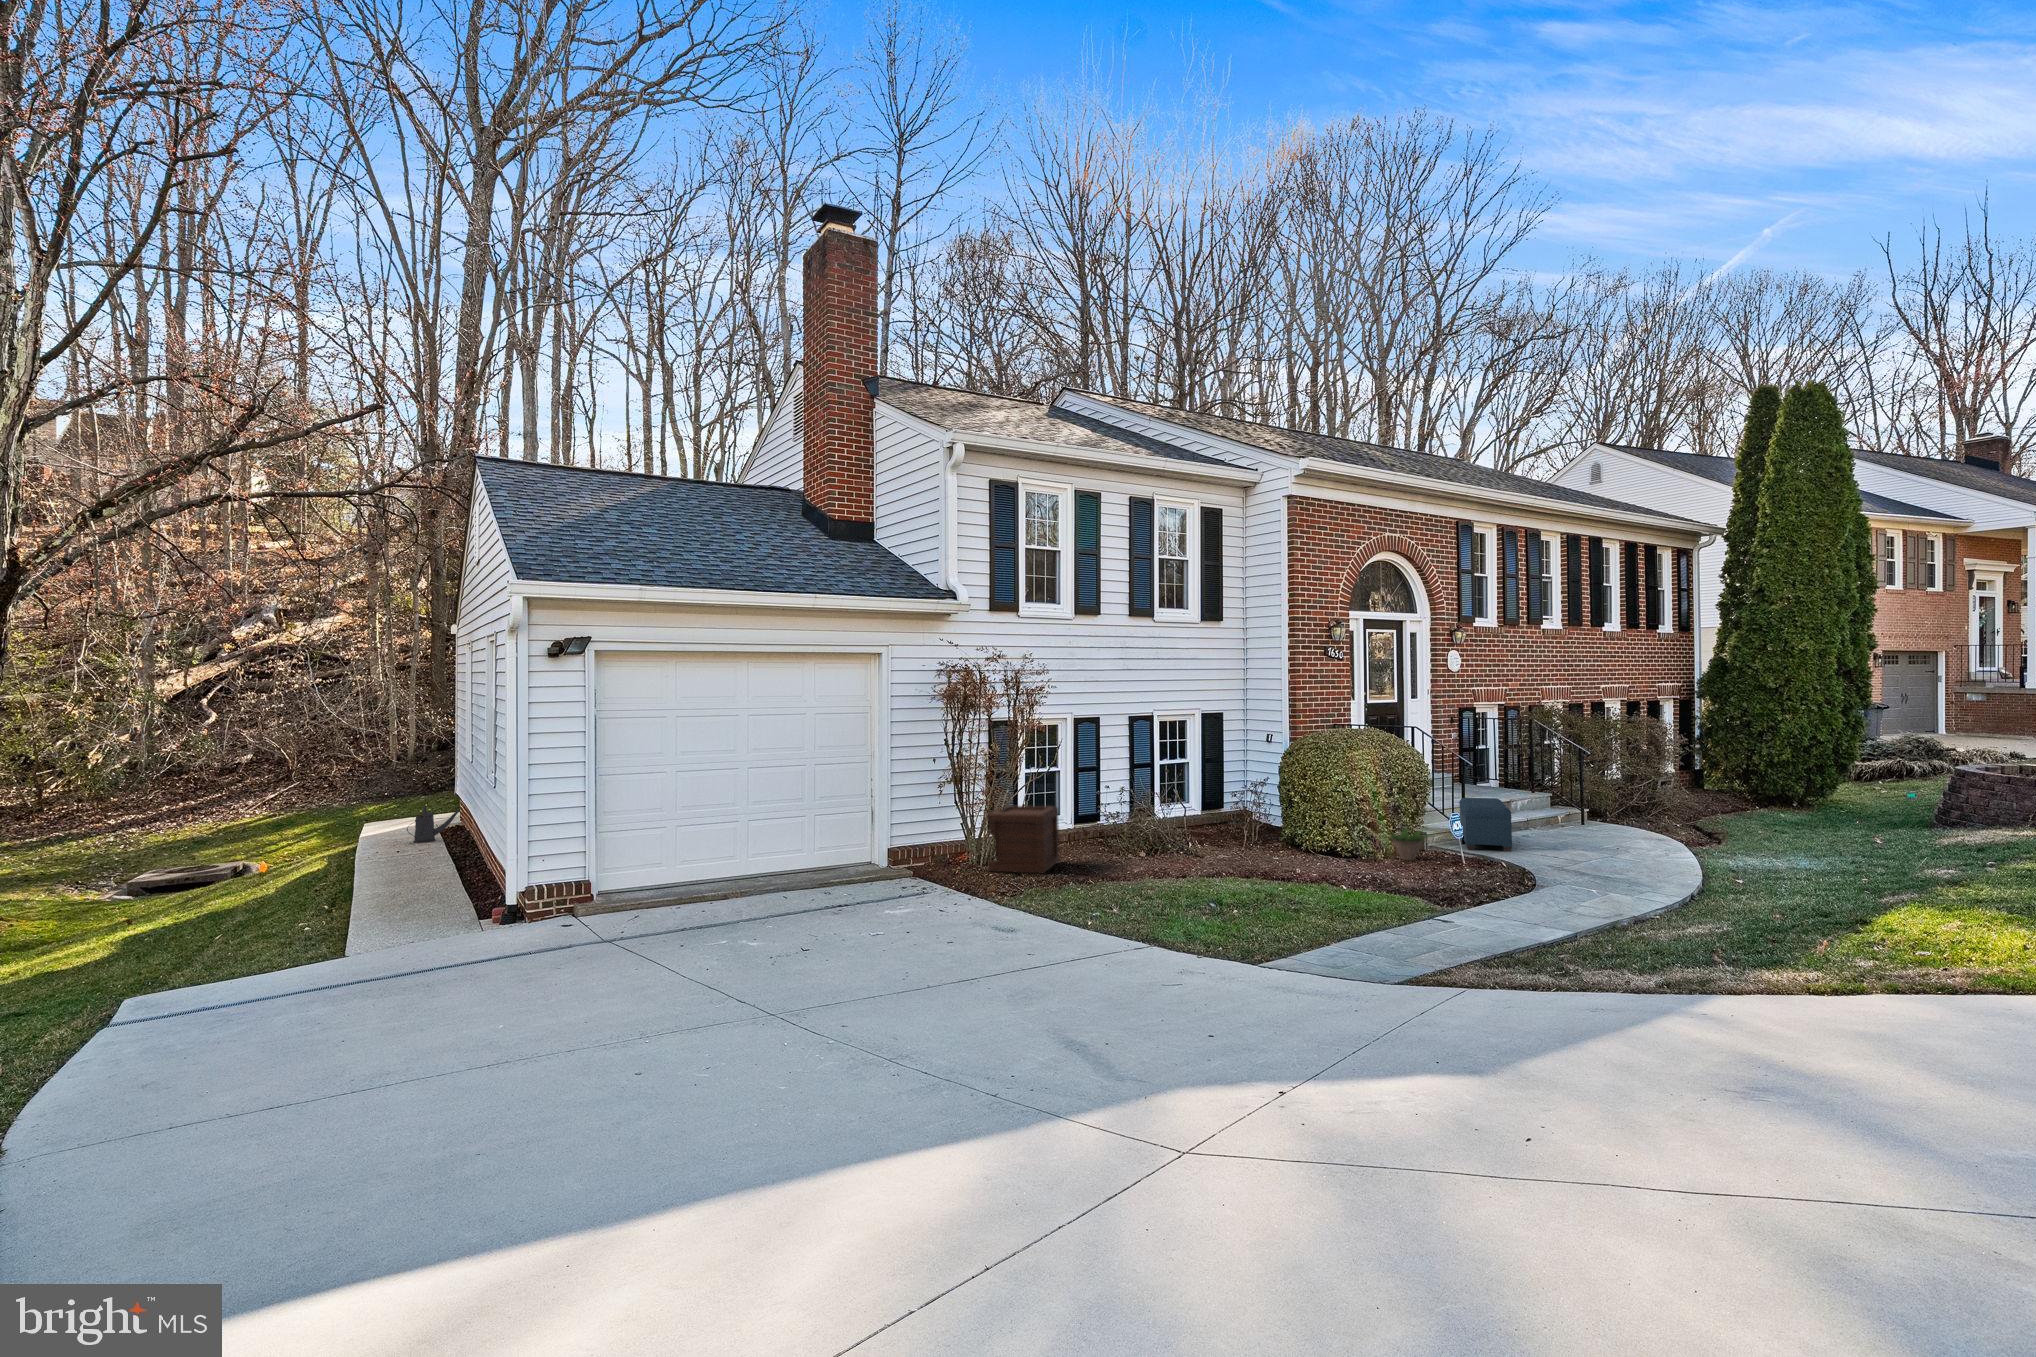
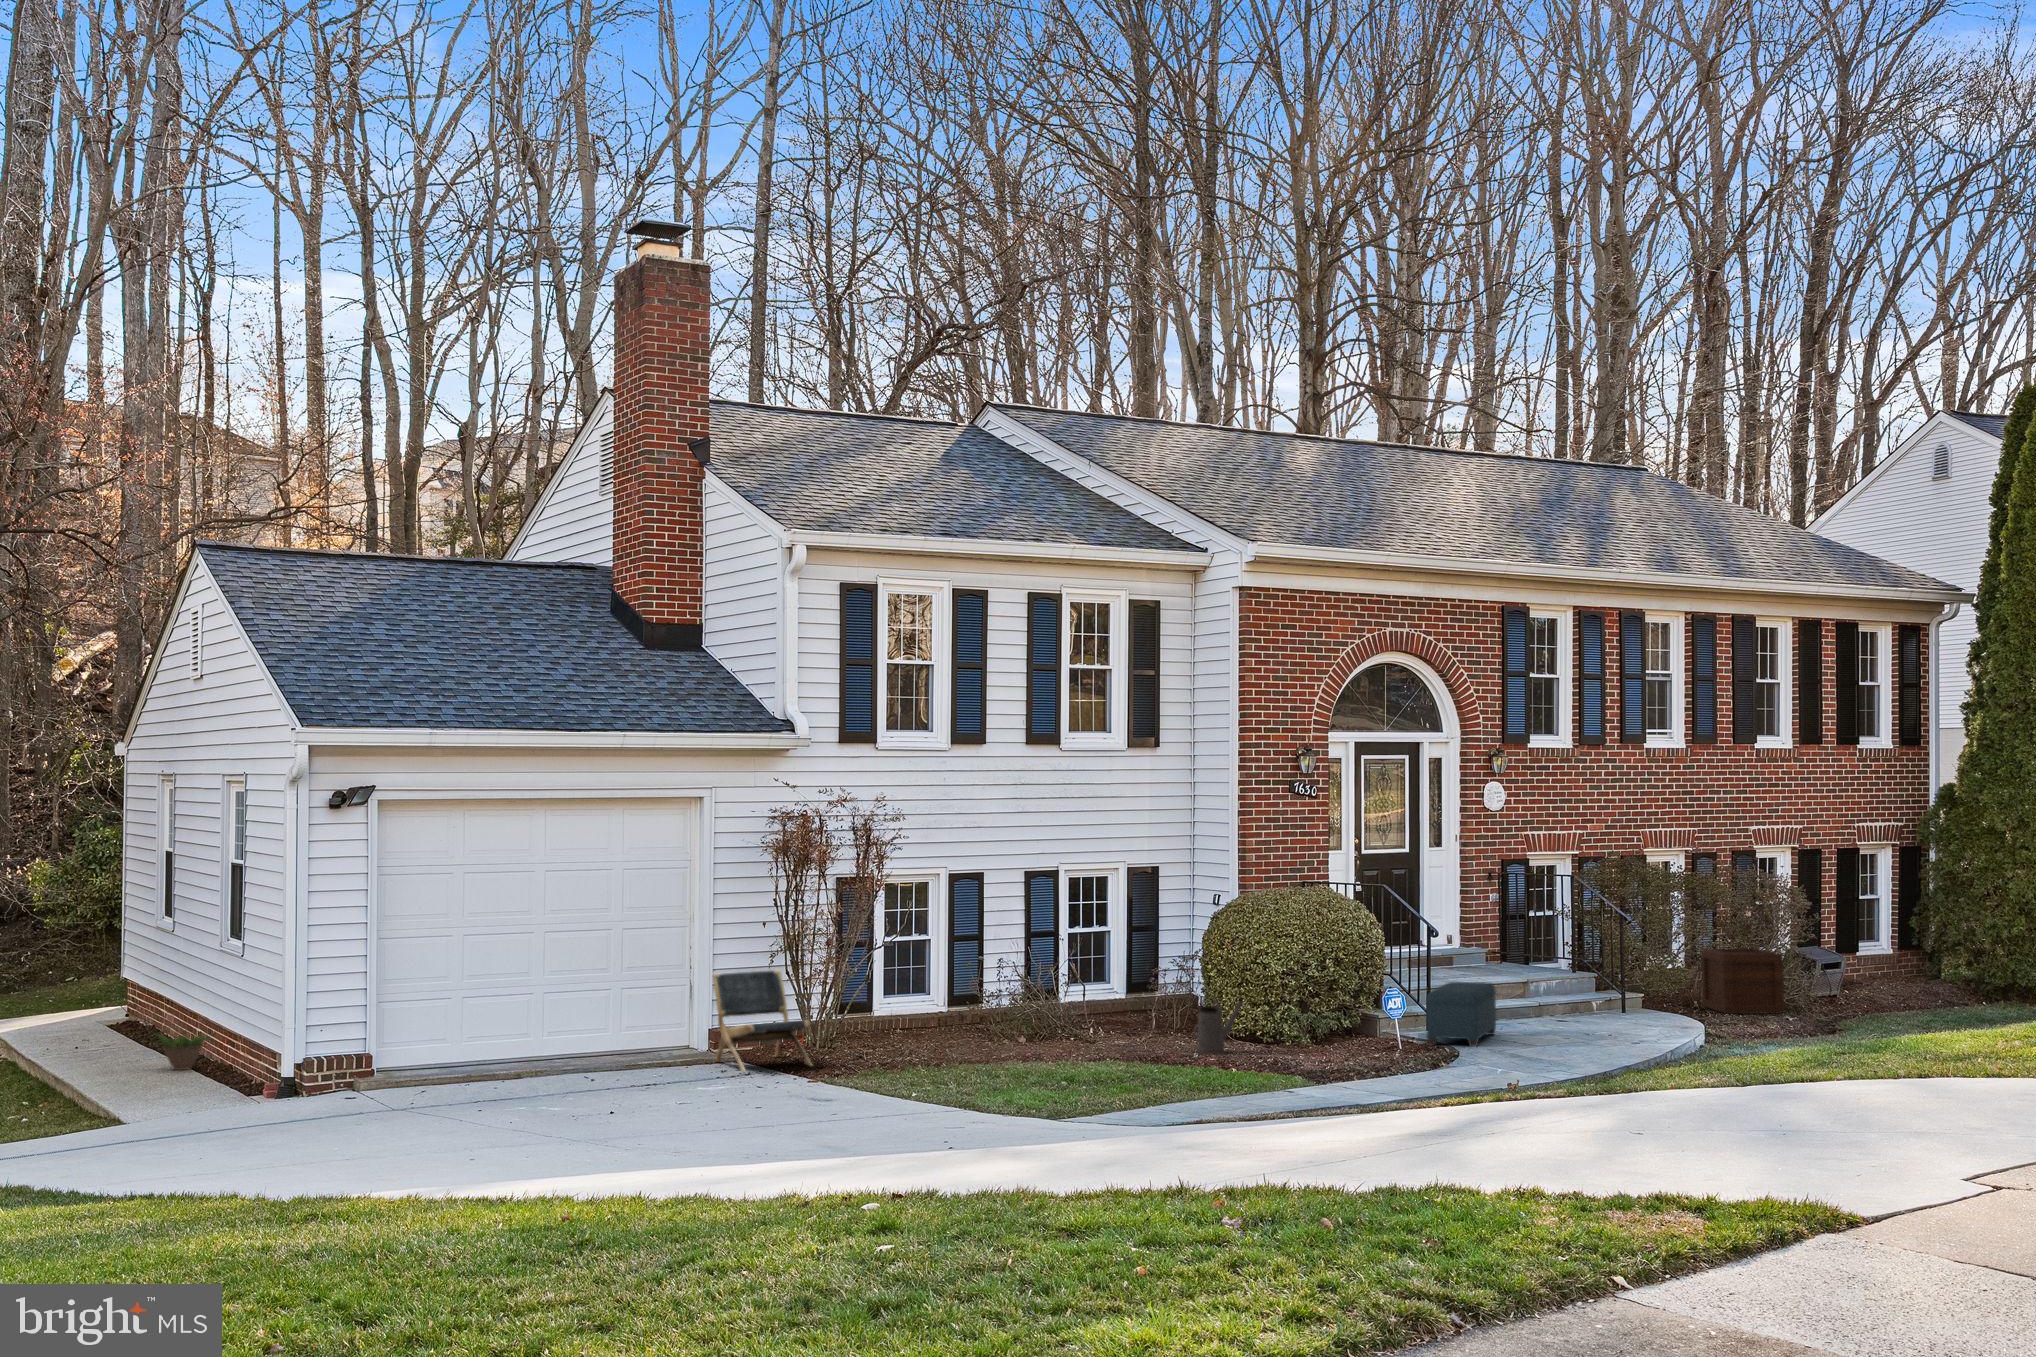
lounge chair: none [892,796,980,886] -> present [713,969,812,1071]
watering can: present [407,806,459,843] -> present [1194,996,1242,1054]
wooden crate: present [988,806,1059,873] -> present [1701,948,1785,1014]
decorative plant: present [1386,828,1431,860] -> present [154,1033,211,1070]

